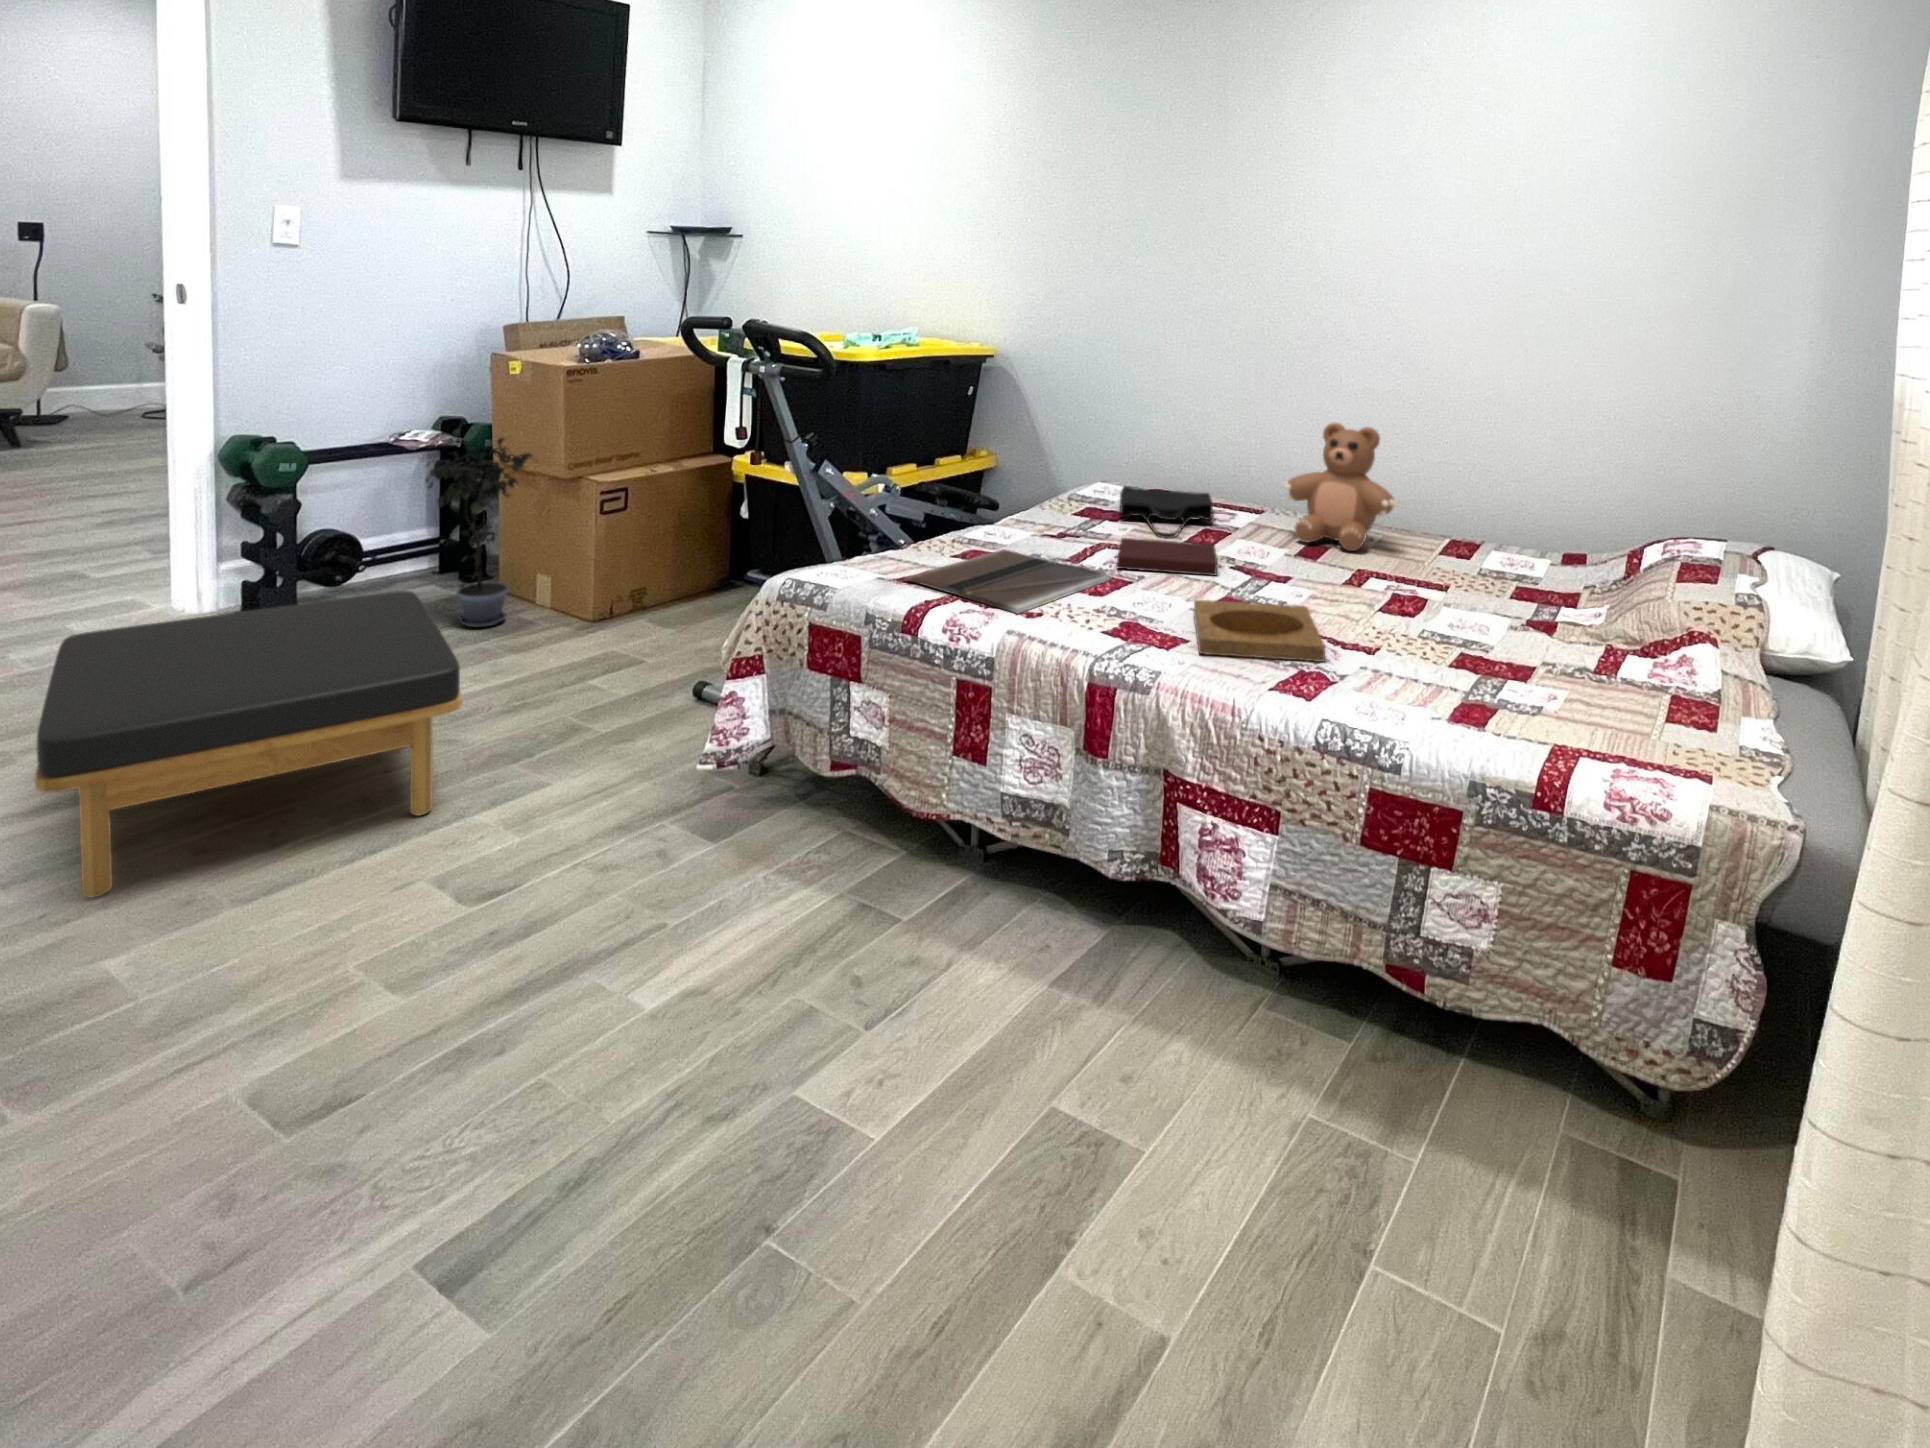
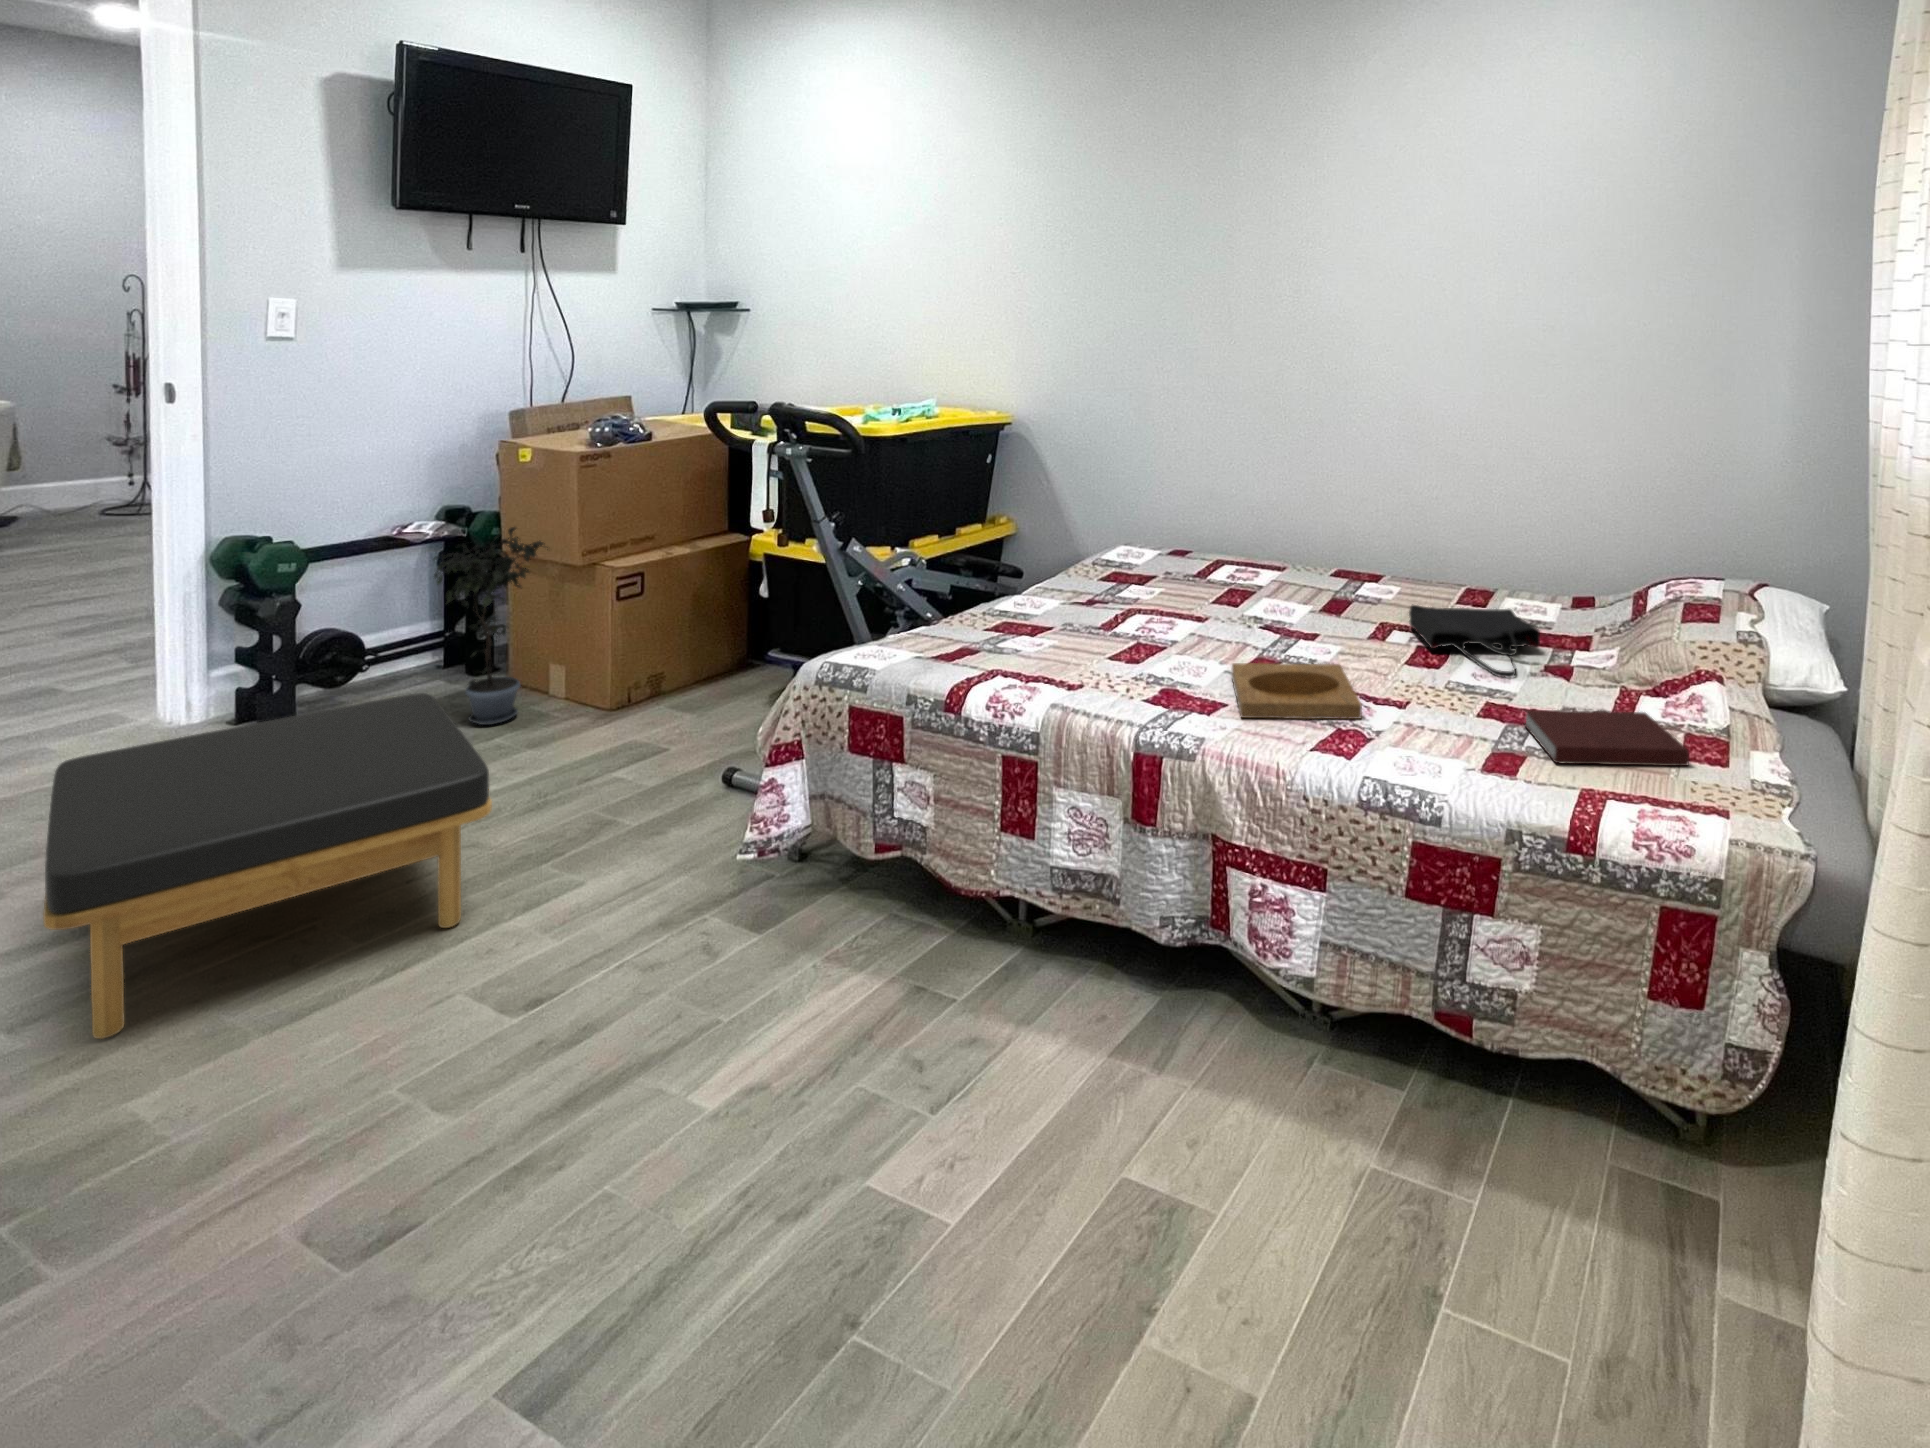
teddy bear: present [1283,423,1397,551] -> none [1307,479,1421,605]
tote bag: present [1120,486,1213,538] -> present [1409,605,1540,677]
notebook: present [1117,538,1217,576] -> present [1525,710,1689,766]
laptop: present [906,549,1112,614] -> none [944,620,1148,687]

